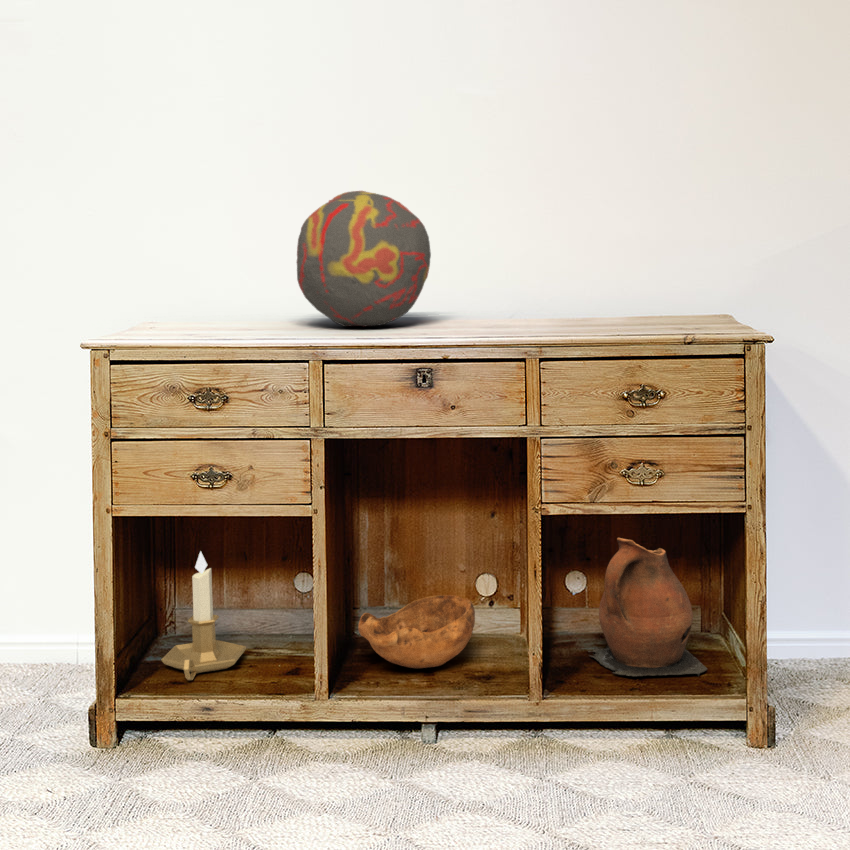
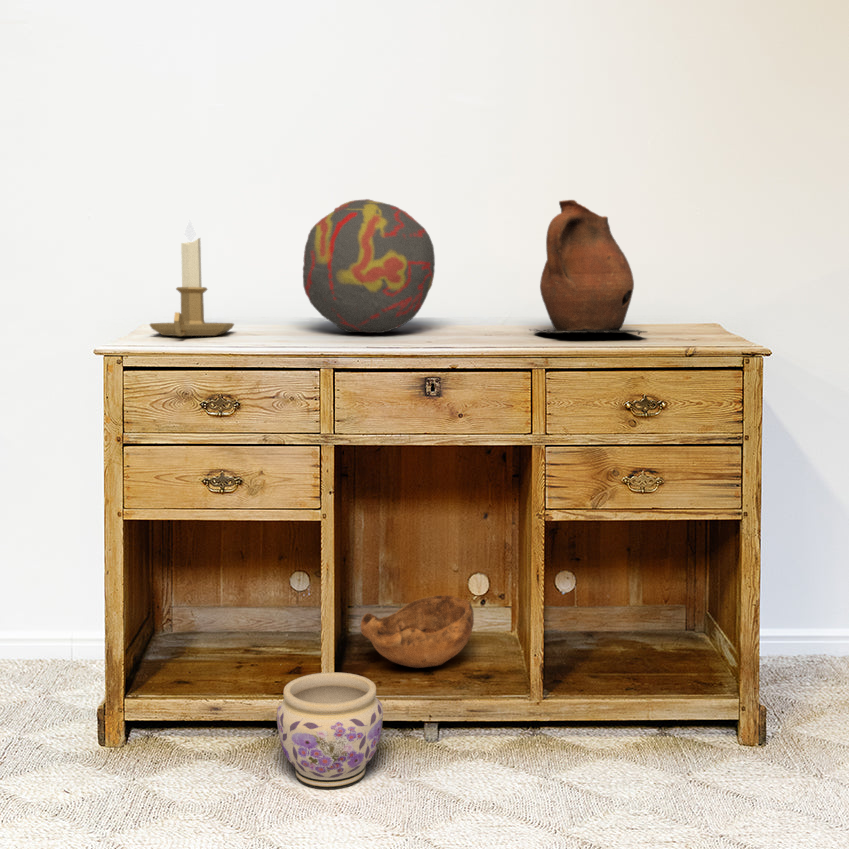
ceramic pitcher: present [588,538,707,676] -> present [536,200,644,334]
candlestick: present [161,552,246,680] -> present [150,220,234,336]
planter: none [265,671,373,789] -> present [277,672,383,789]

